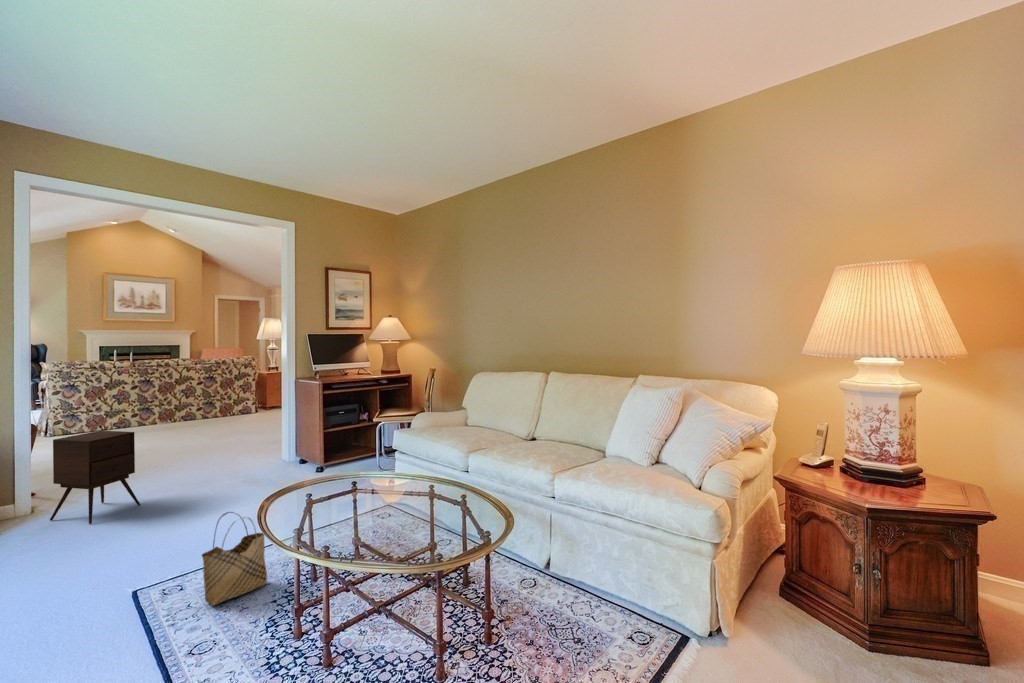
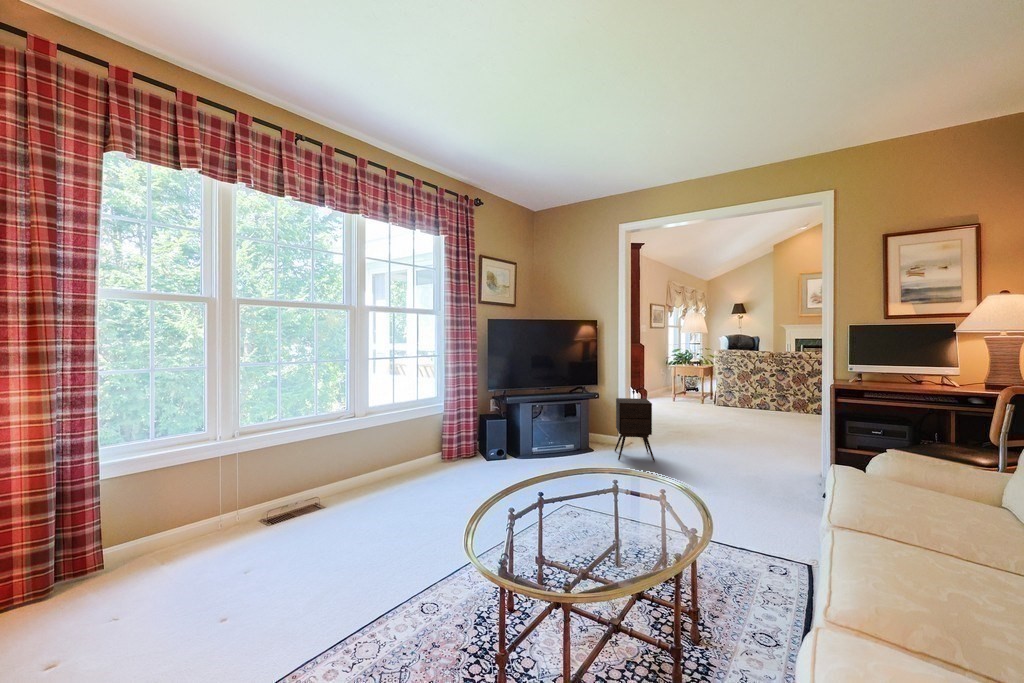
woven basket: present [202,512,267,606] -> none [538,469,584,542]

